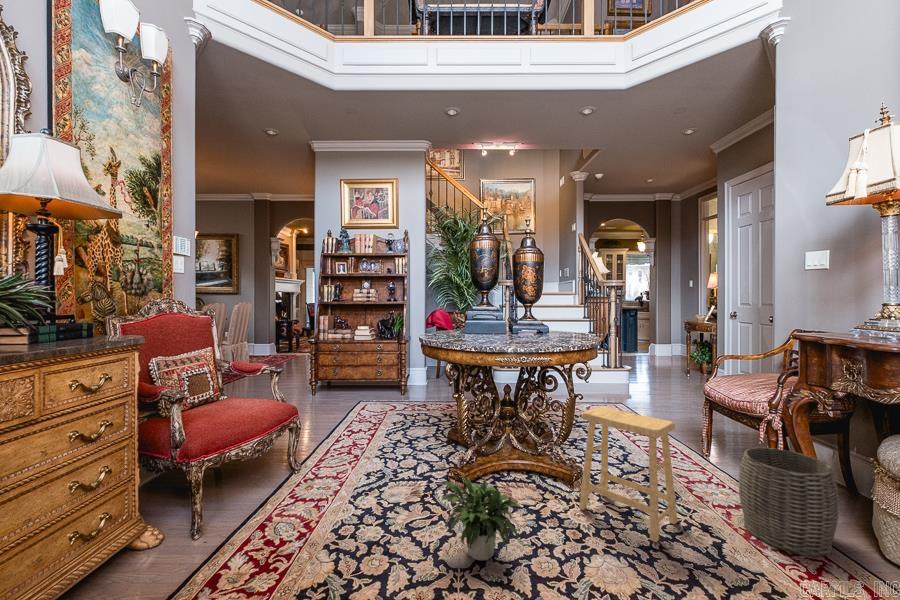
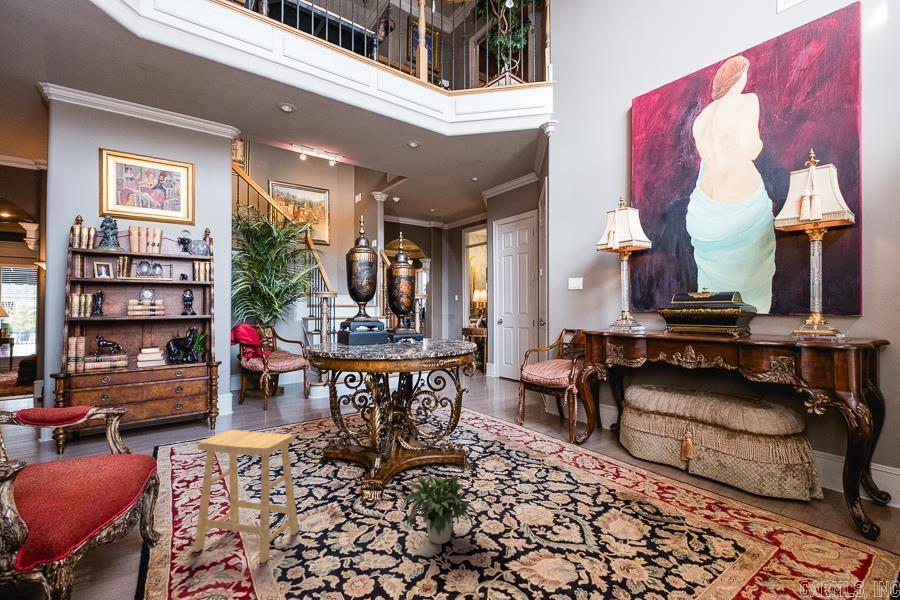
footstool: present [579,406,678,542] -> present [194,430,299,563]
woven basket: present [739,447,839,556] -> none [568,406,619,469]

